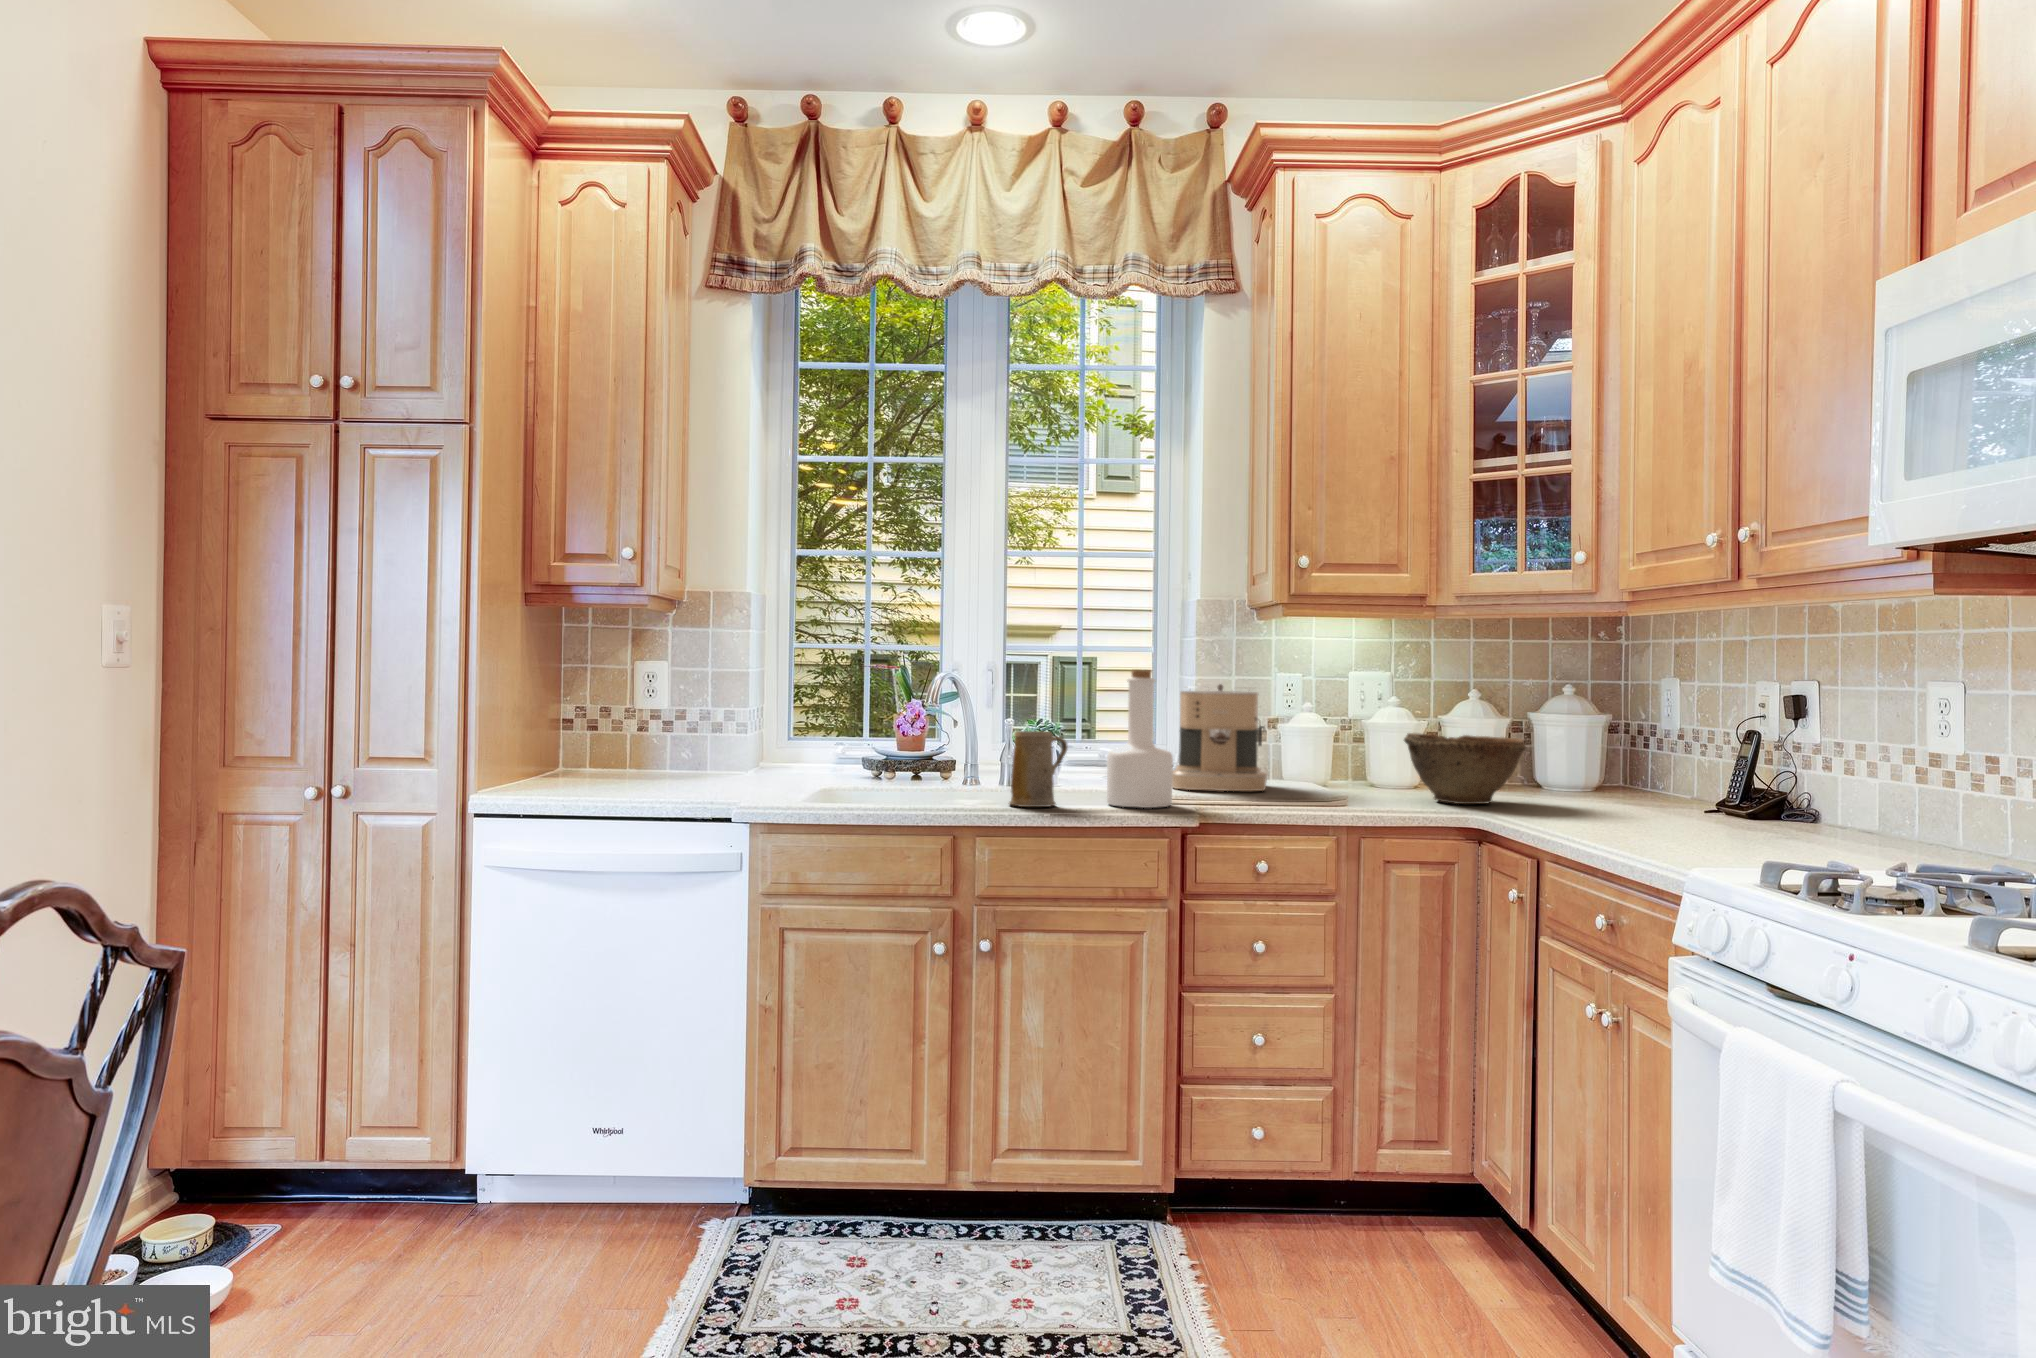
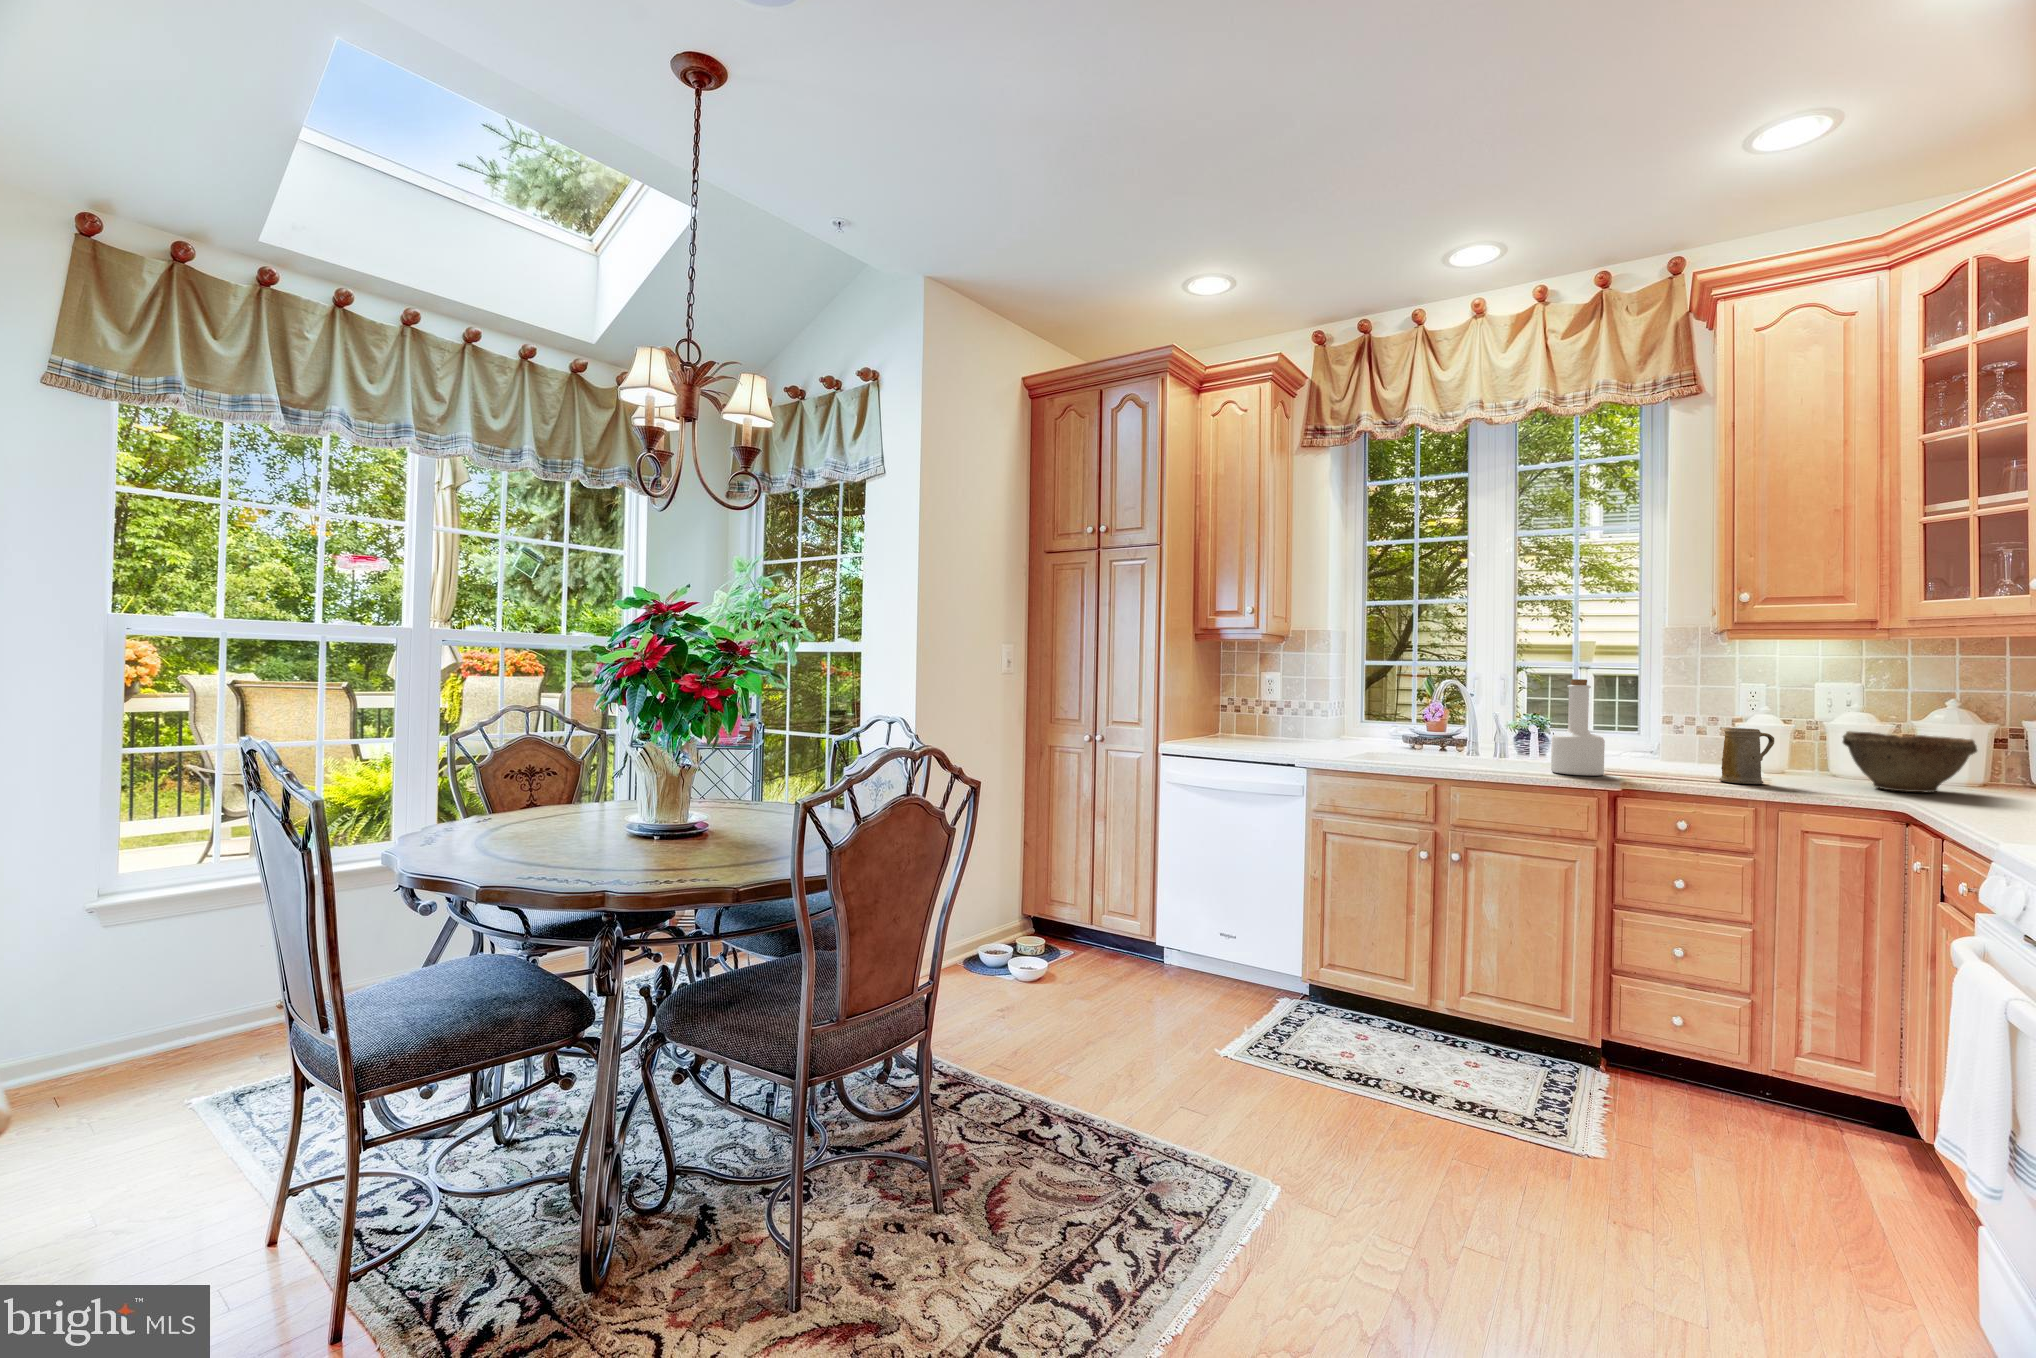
coffee maker: present [1172,684,1267,791] -> none [1627,690,1715,771]
mug: present [1009,731,1067,807] -> present [1719,728,1774,784]

